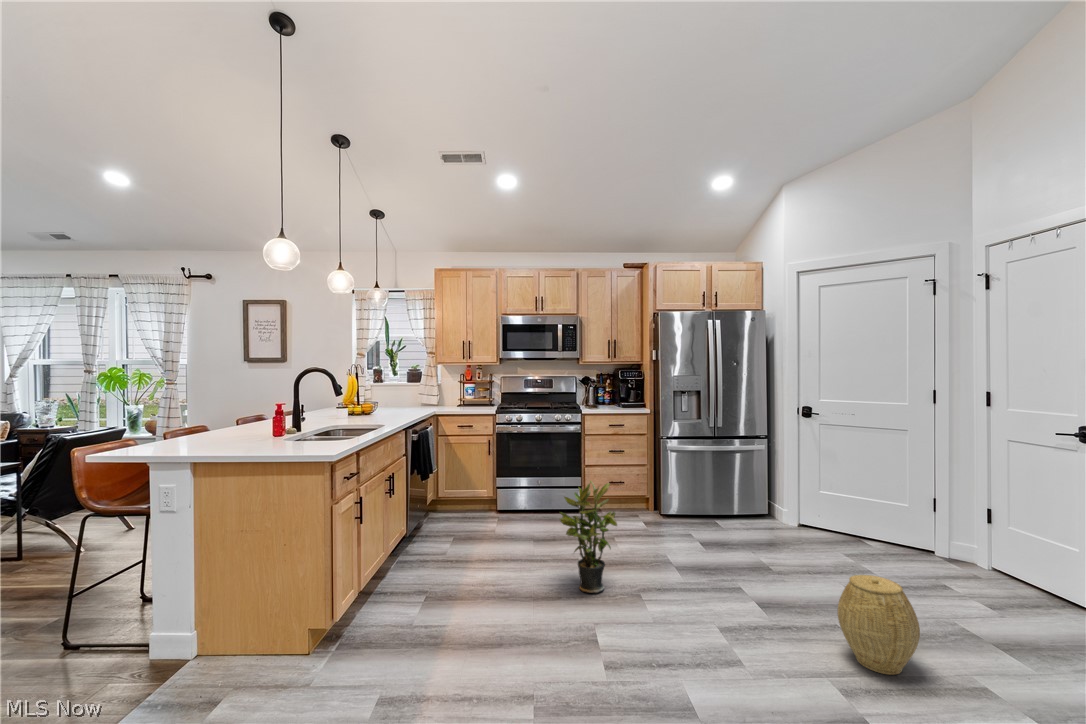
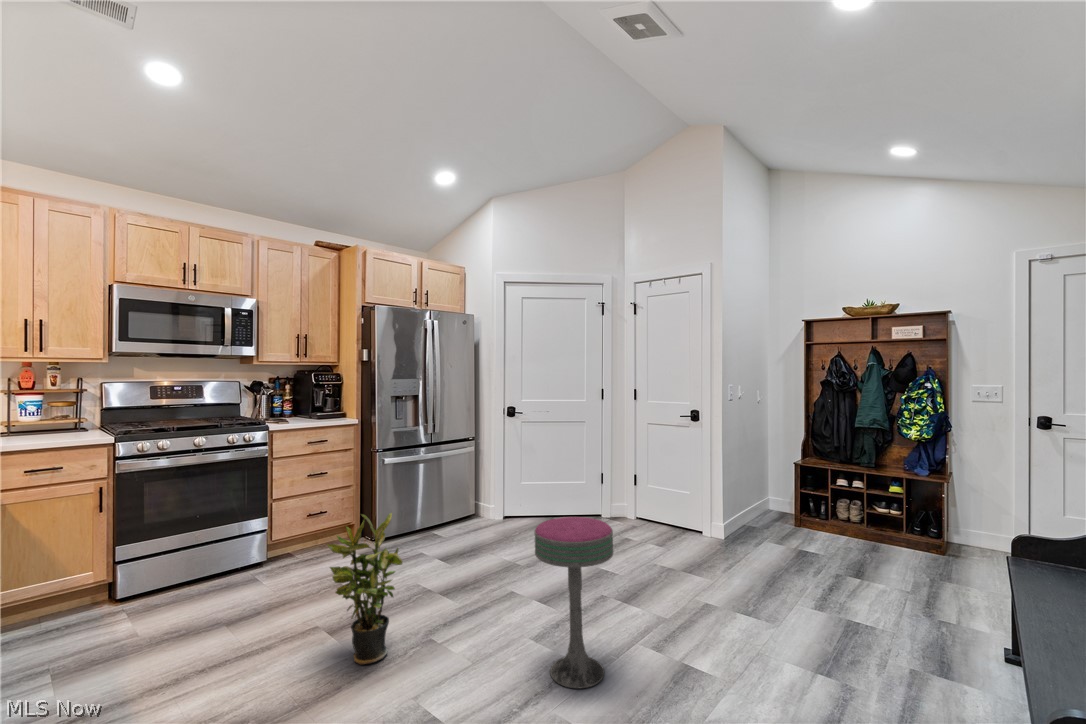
bar stool: none [691,515,774,685] -> present [534,517,613,689]
woven basket: present [837,575,920,675] -> none [621,543,678,623]

